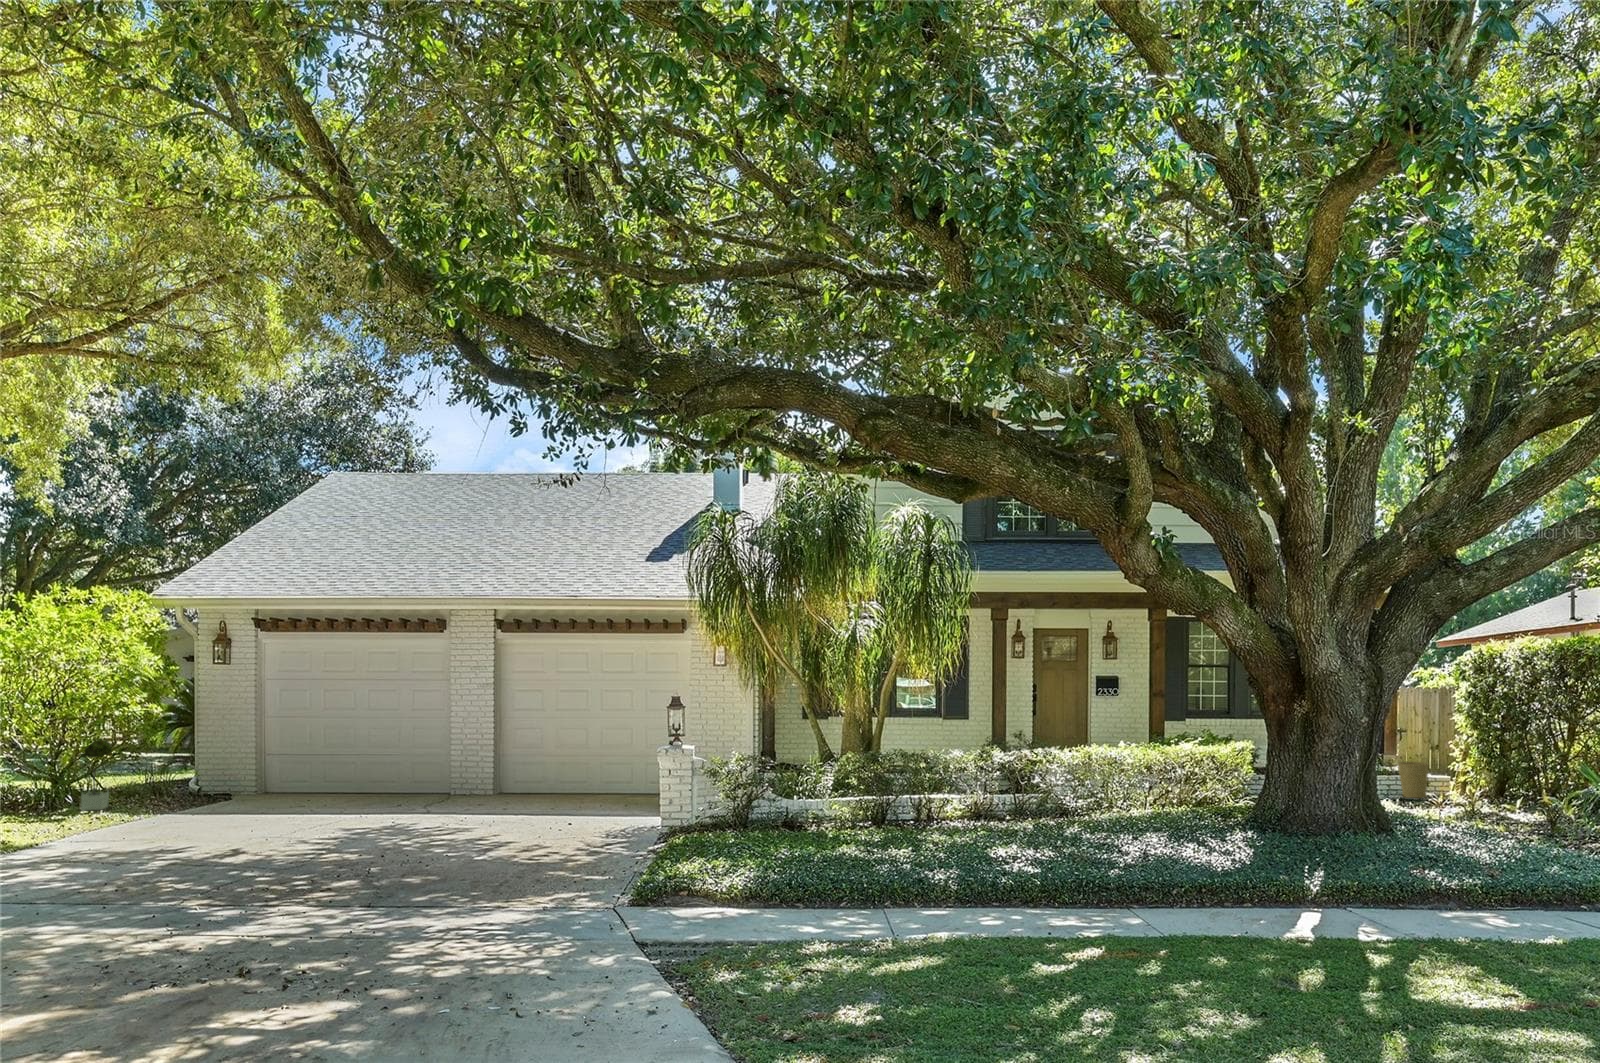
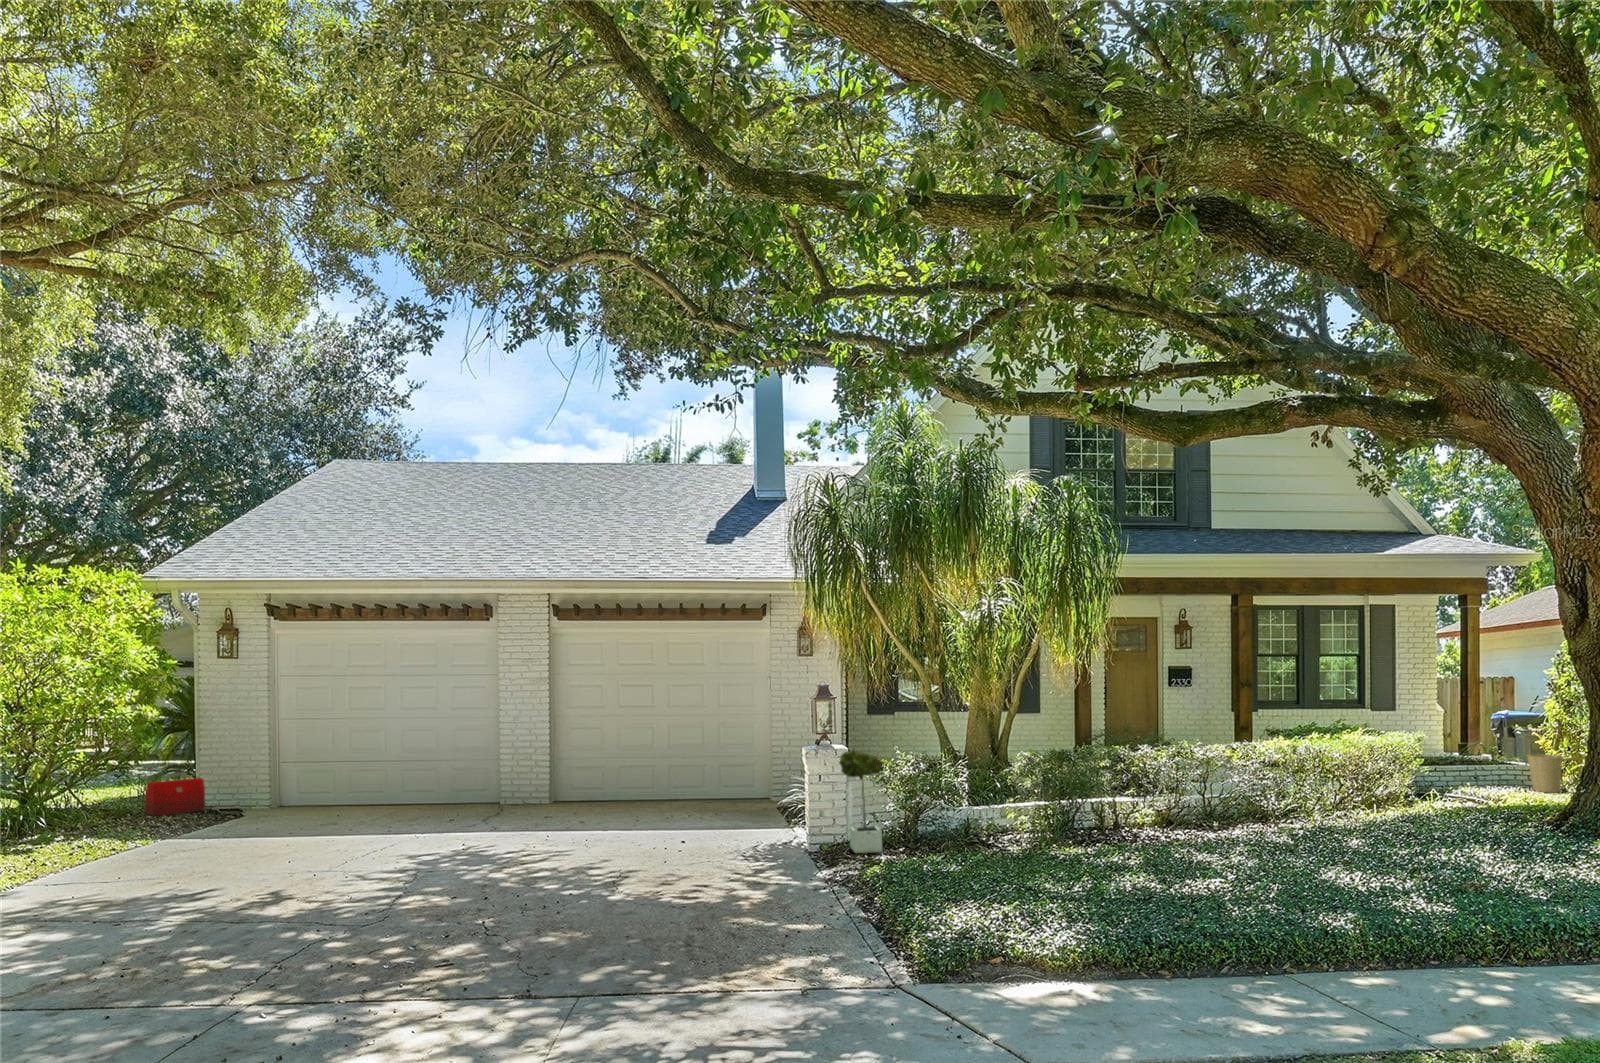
potted tree: present [81,738,112,811] -> present [839,751,882,853]
toolbox: none [155,764,205,800] -> present [145,773,205,816]

